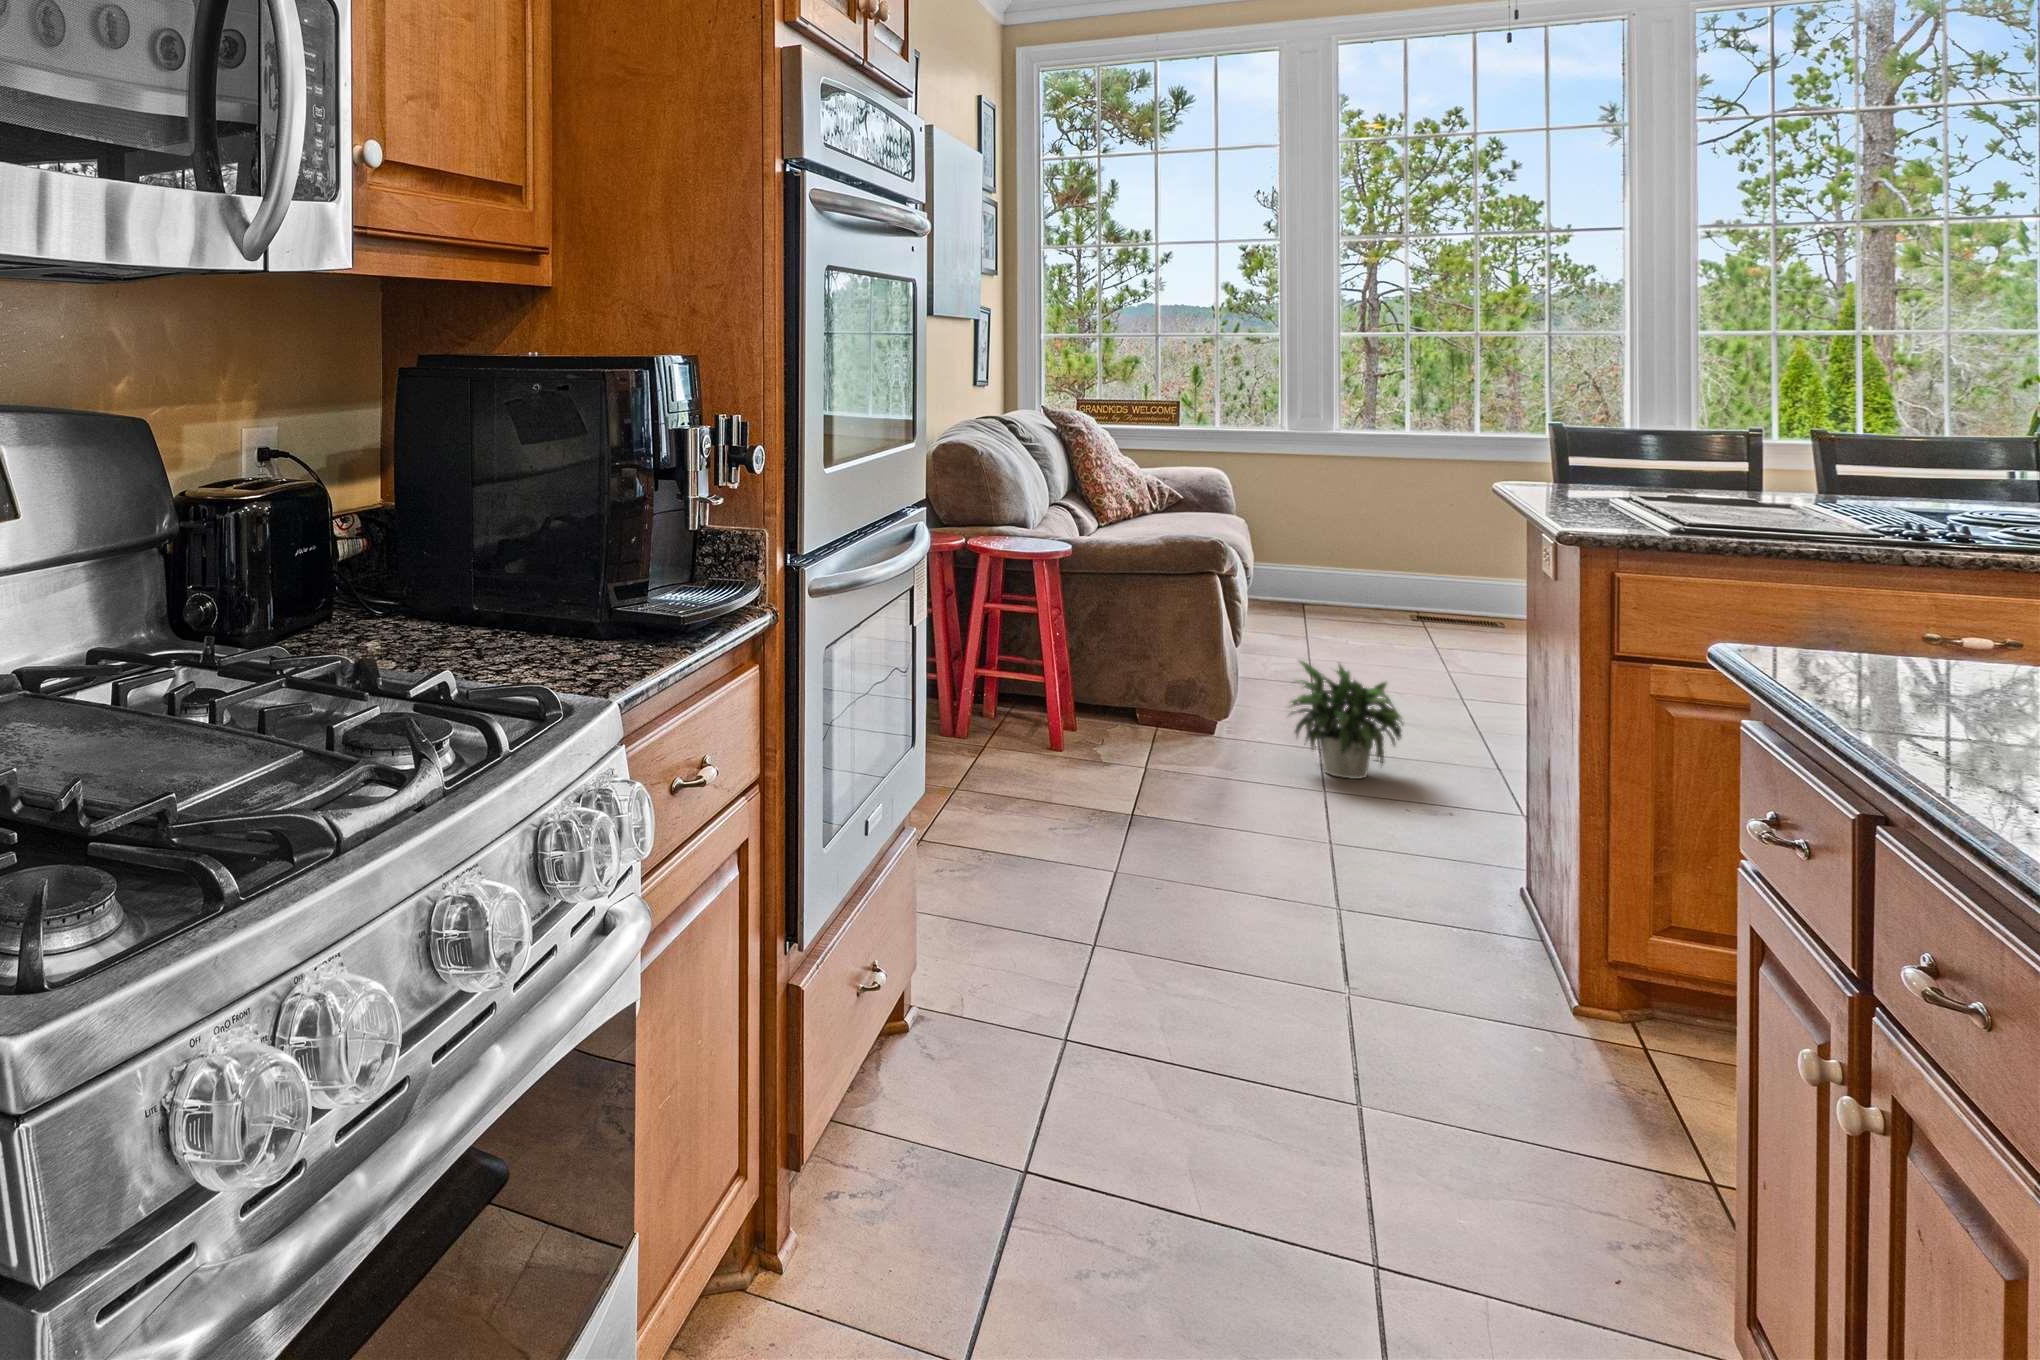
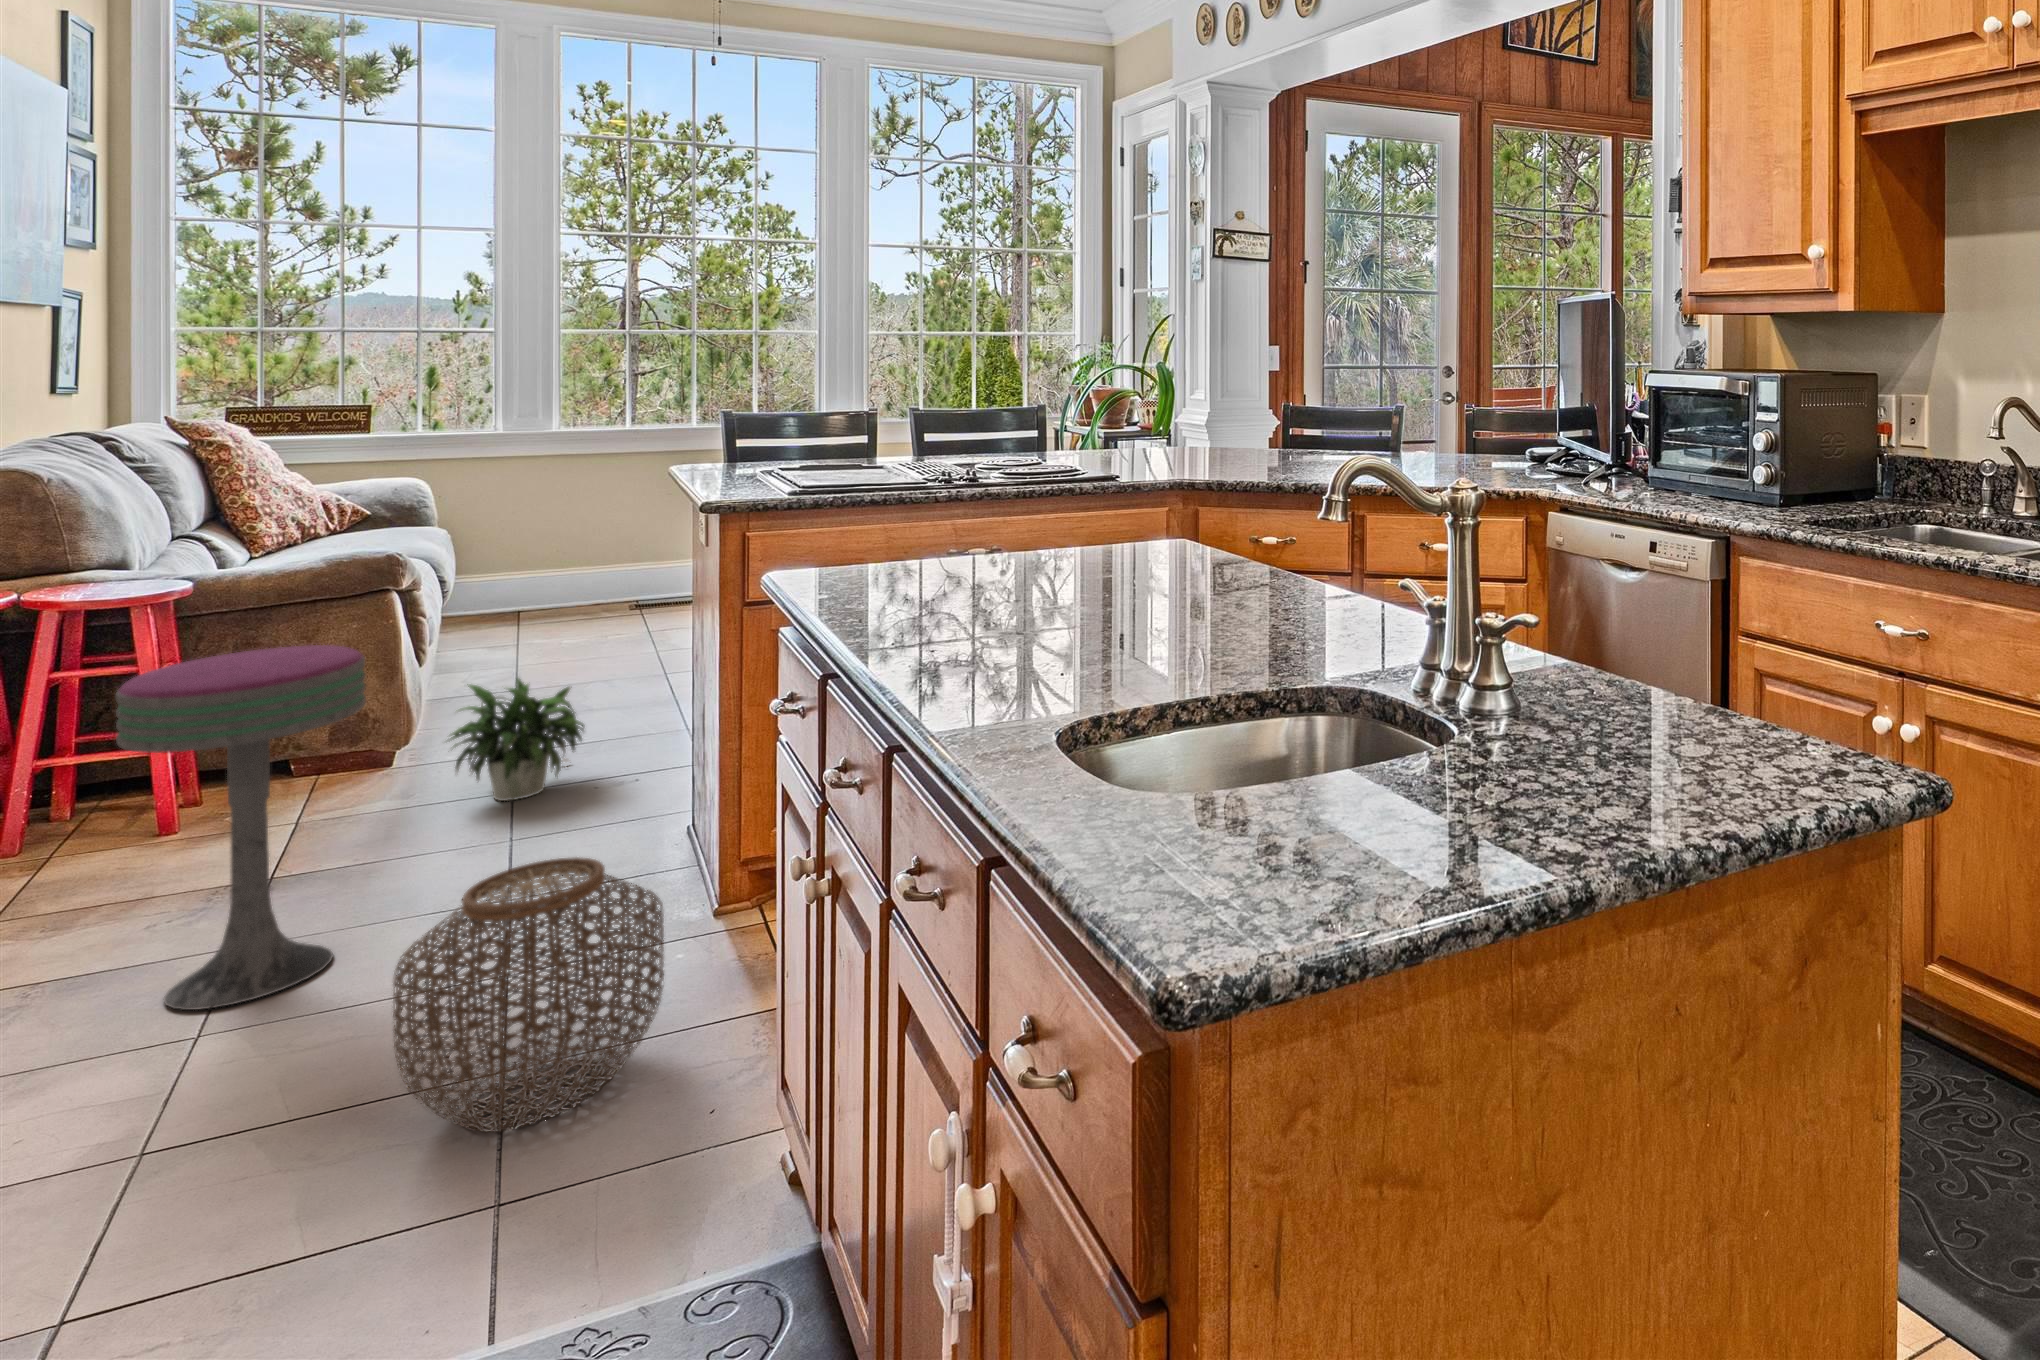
bar stool: none [1119,587,1274,872] -> present [116,645,366,1010]
woven basket: none [1363,818,1601,1063] -> present [393,857,664,1132]

